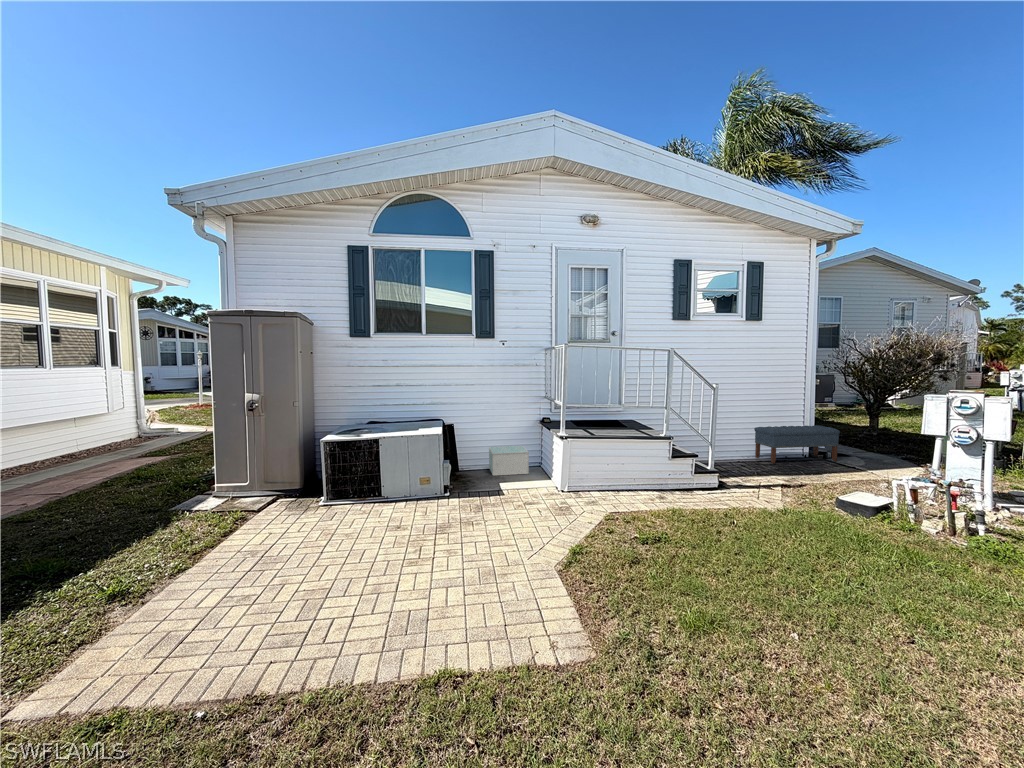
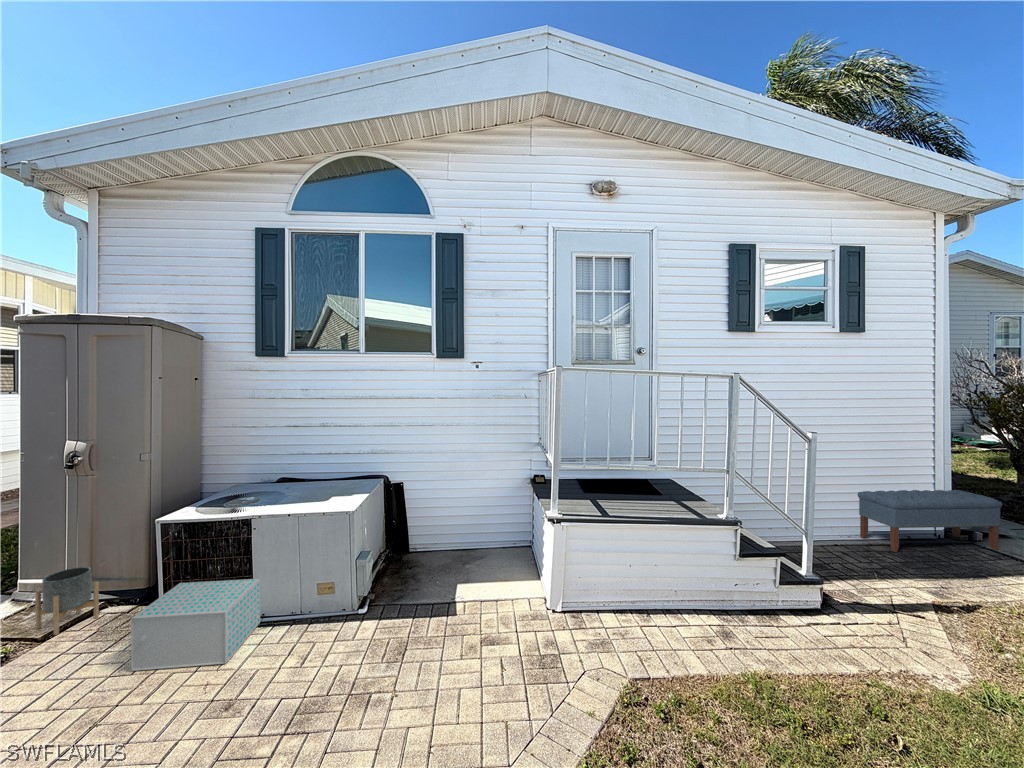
storage box: present [489,446,529,475] -> present [131,579,260,671]
planter: none [249,471,283,508] -> present [35,567,99,635]

